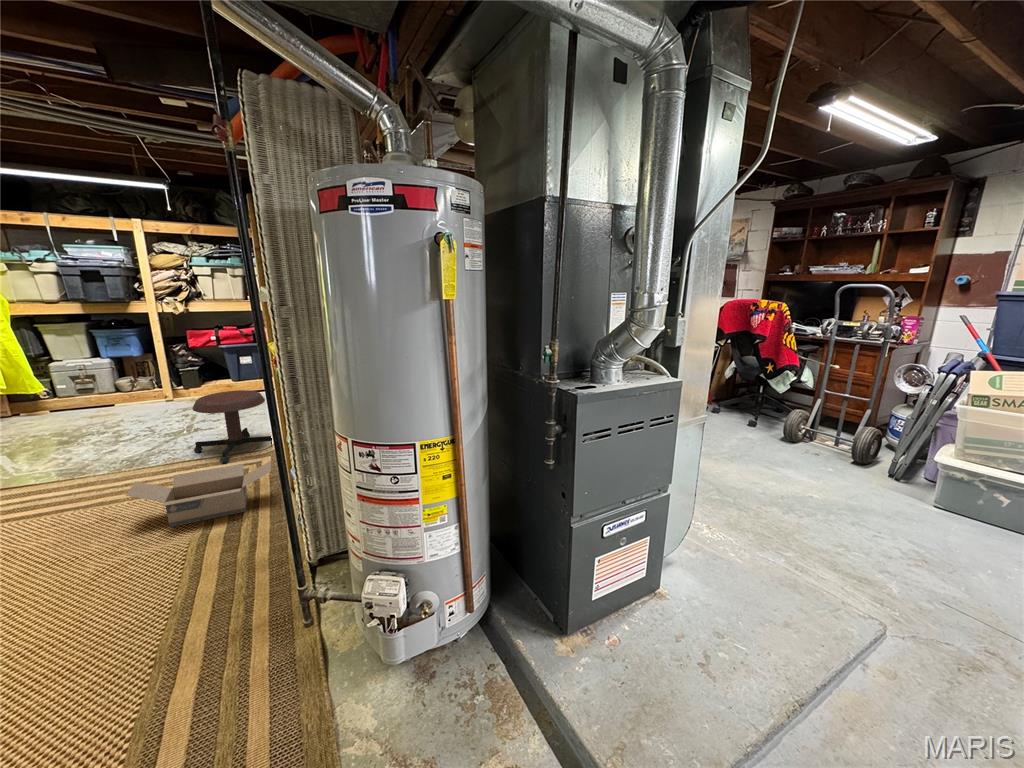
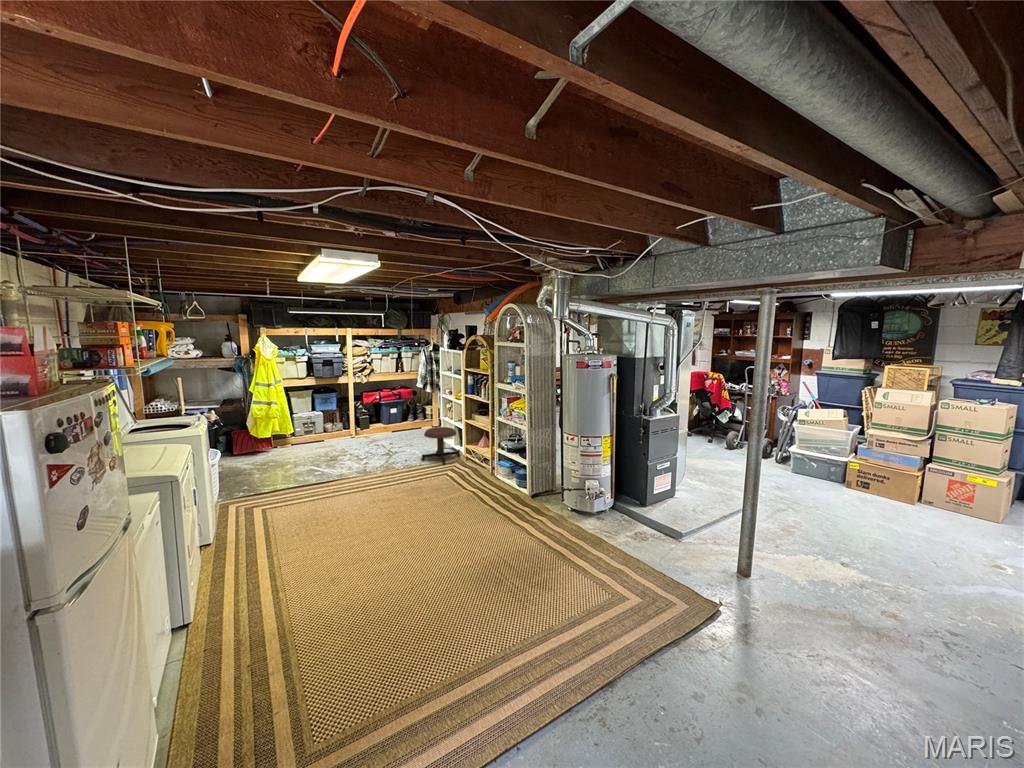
cardboard box: present [126,461,271,527] -> none [439,458,493,486]

